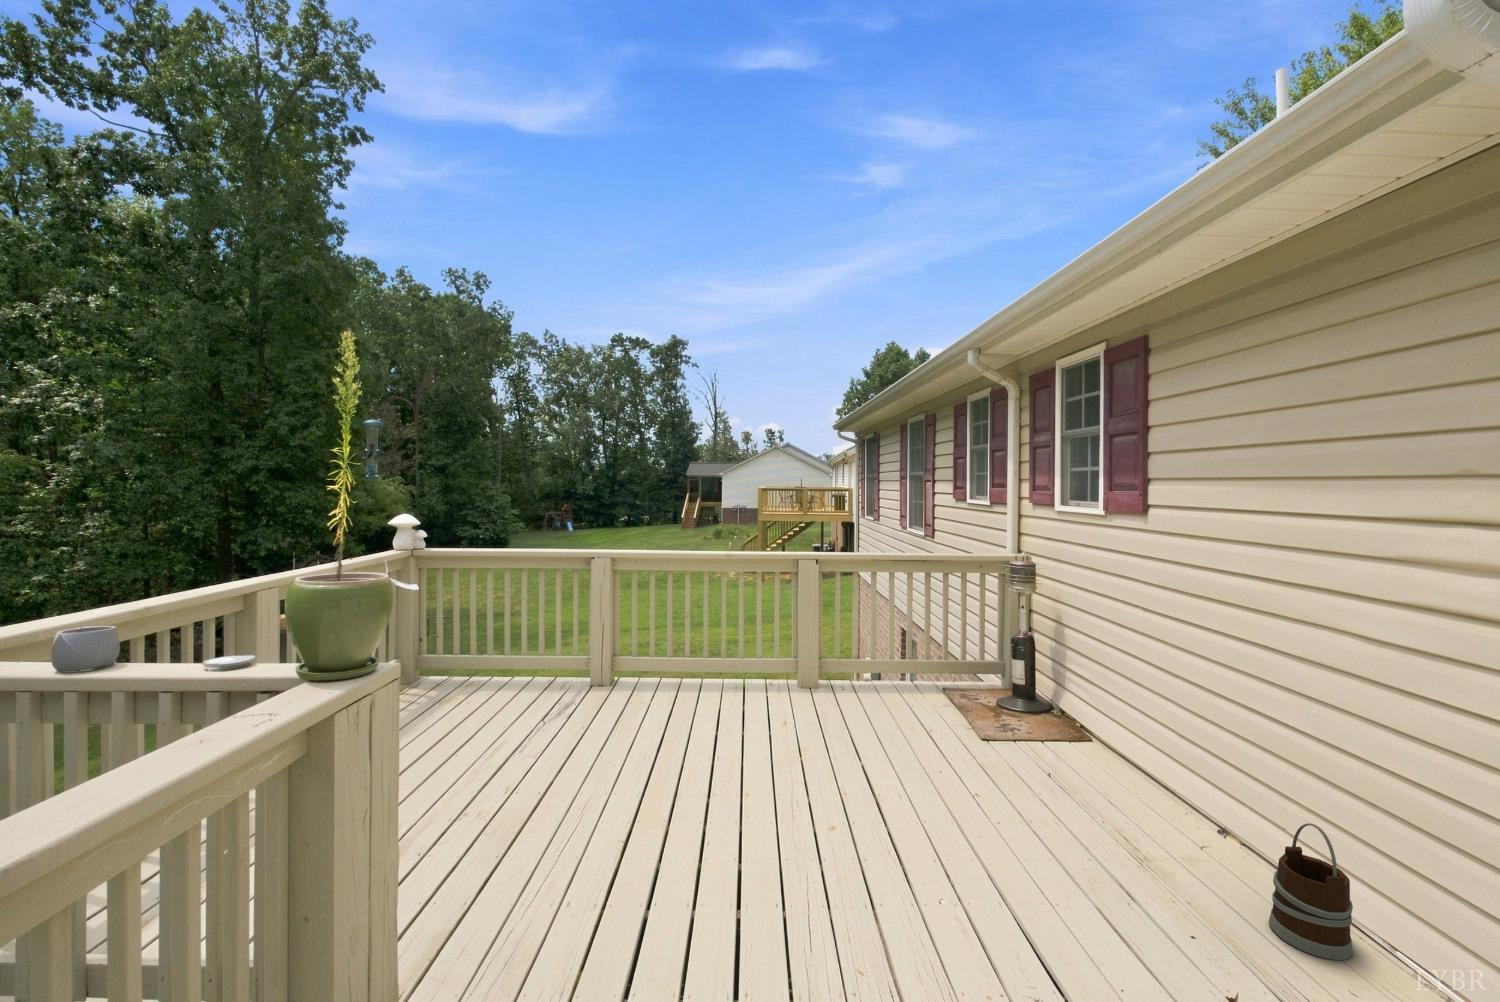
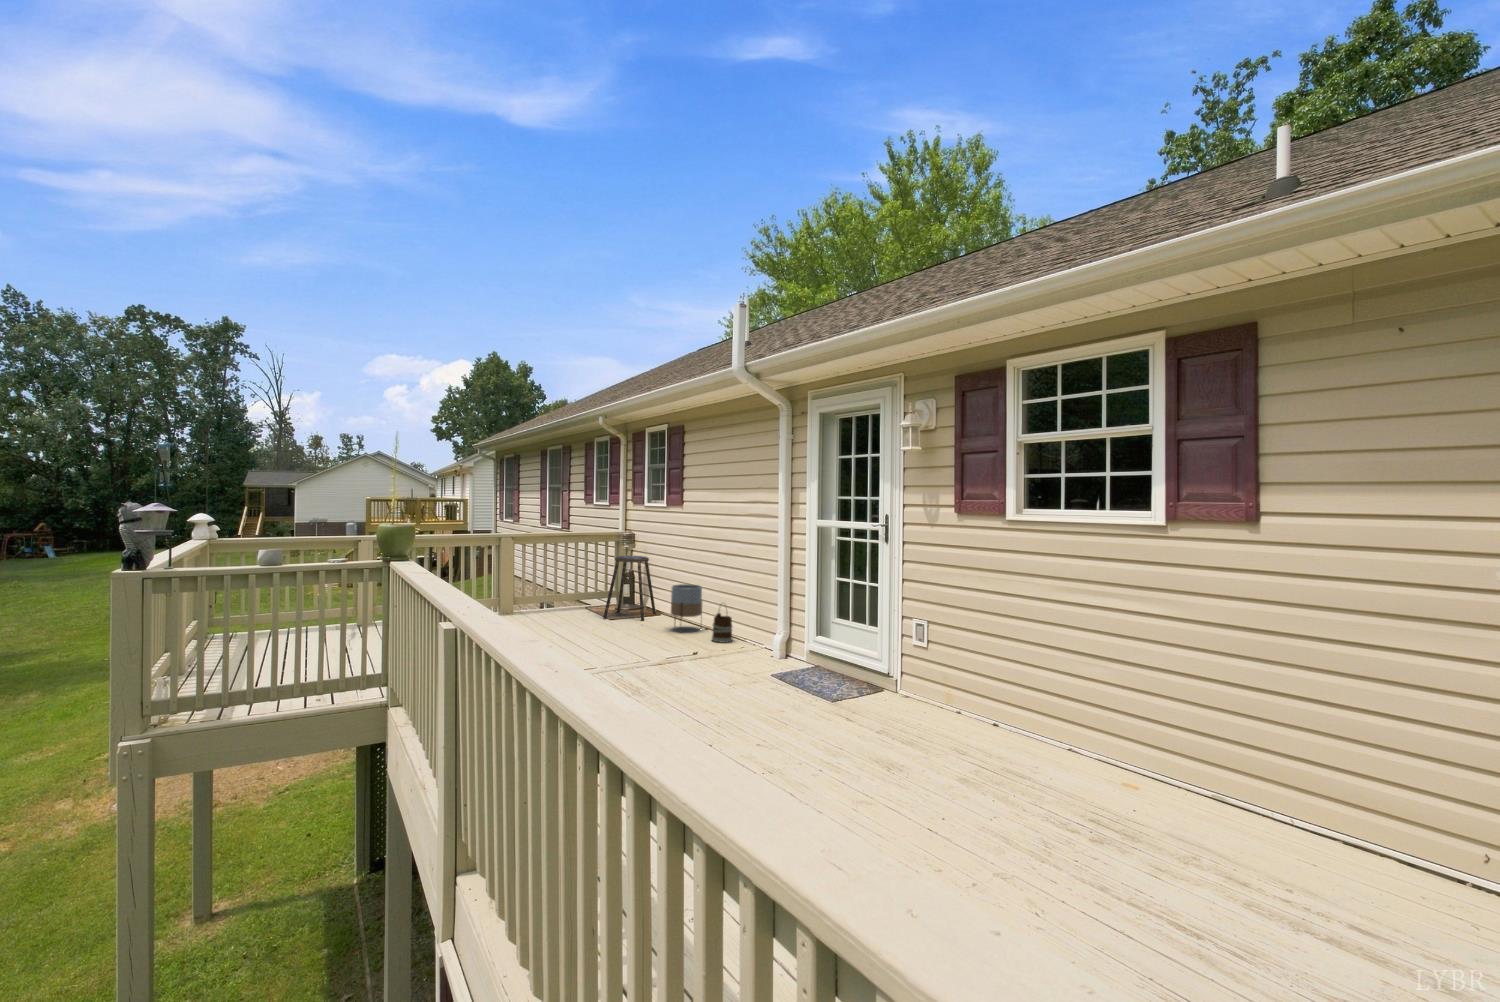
stool: none [966,610,1079,757] -> present [603,556,656,620]
planter: none [1123,709,1216,844] -> present [671,584,702,620]

